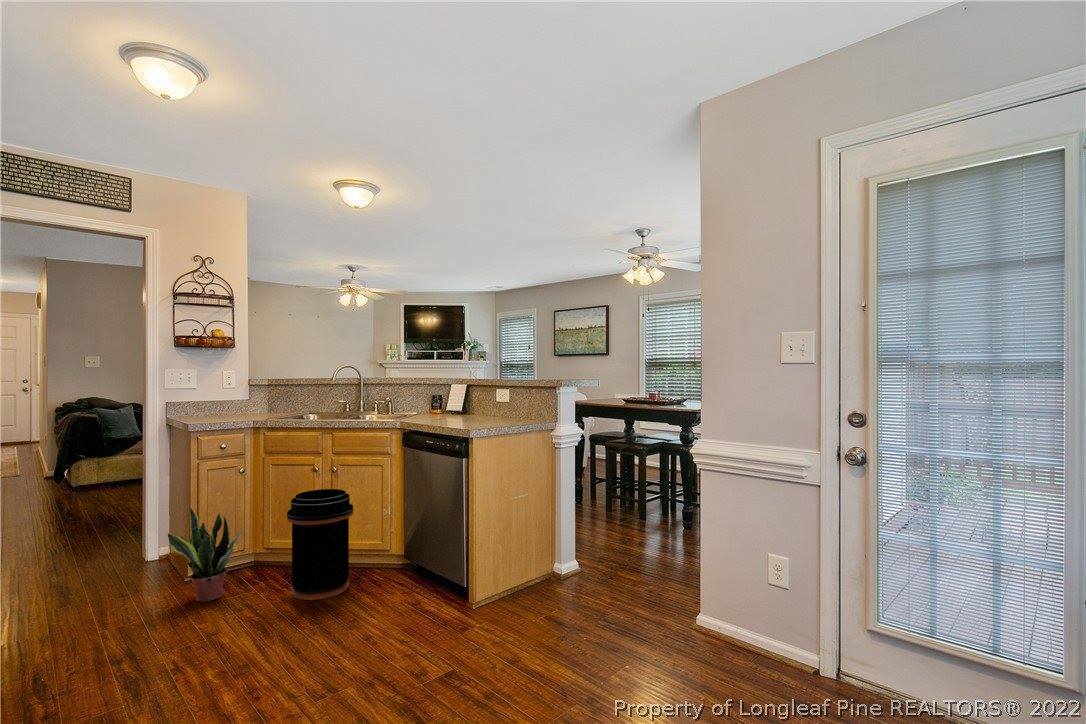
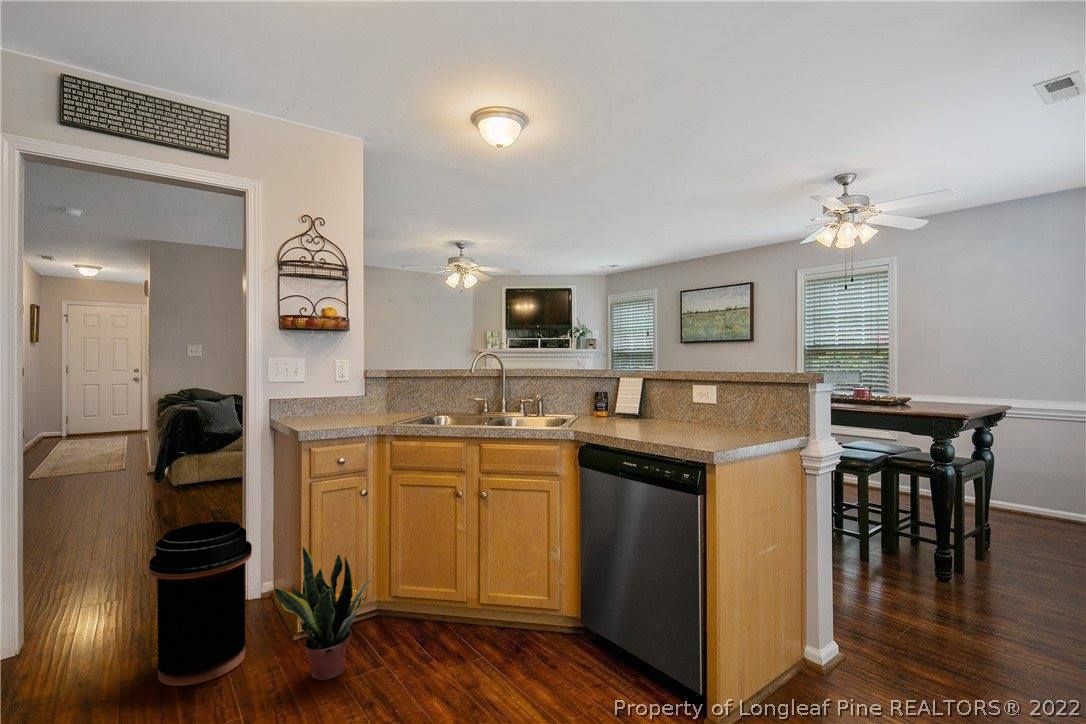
trash can: present [287,489,353,600] -> present [149,522,252,686]

